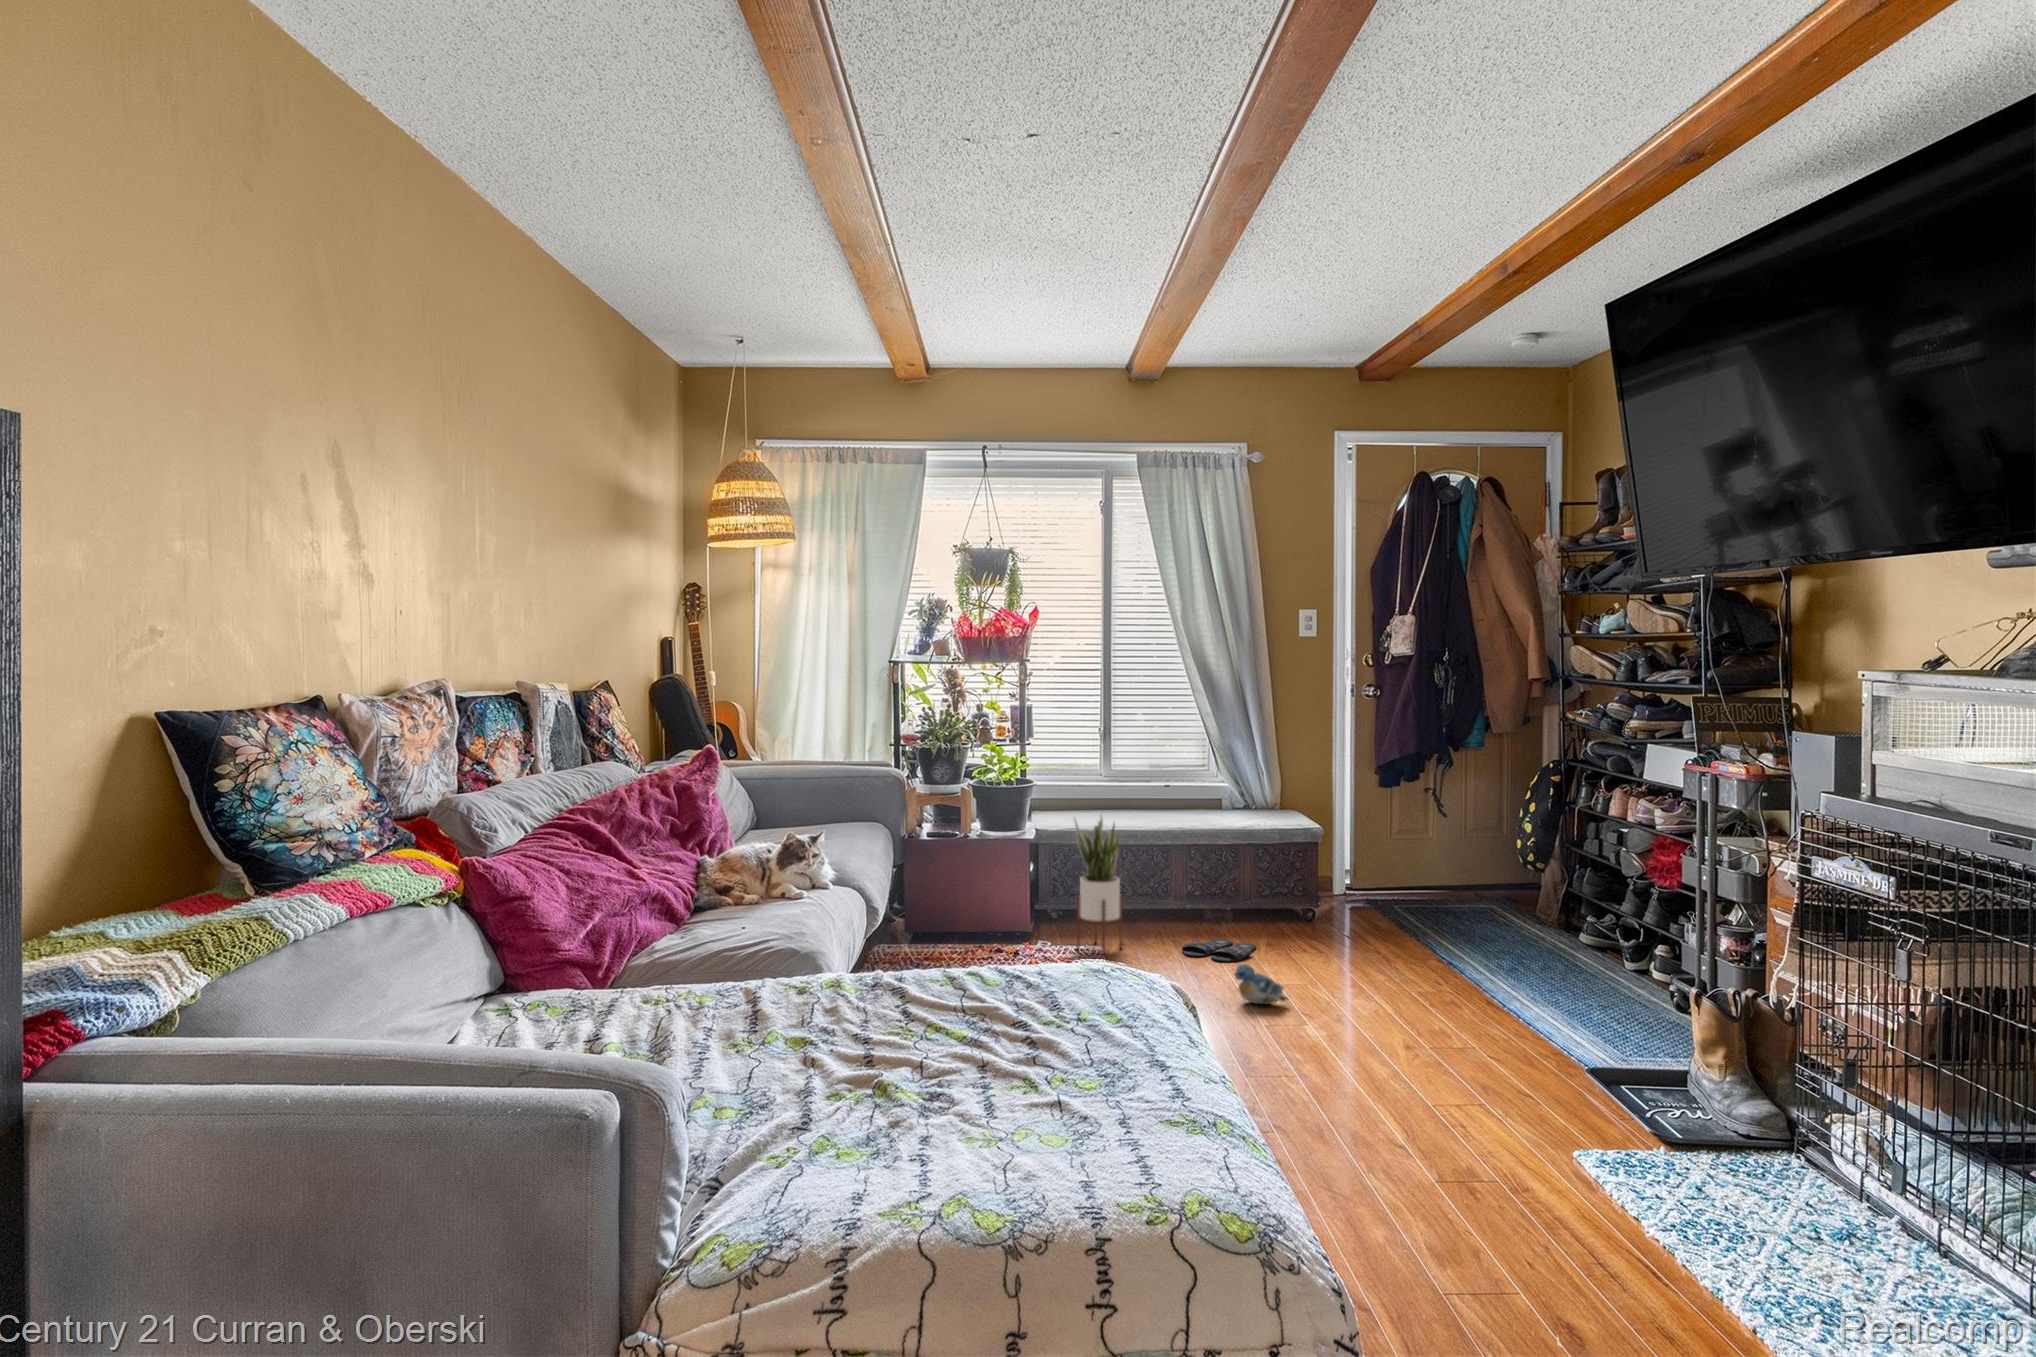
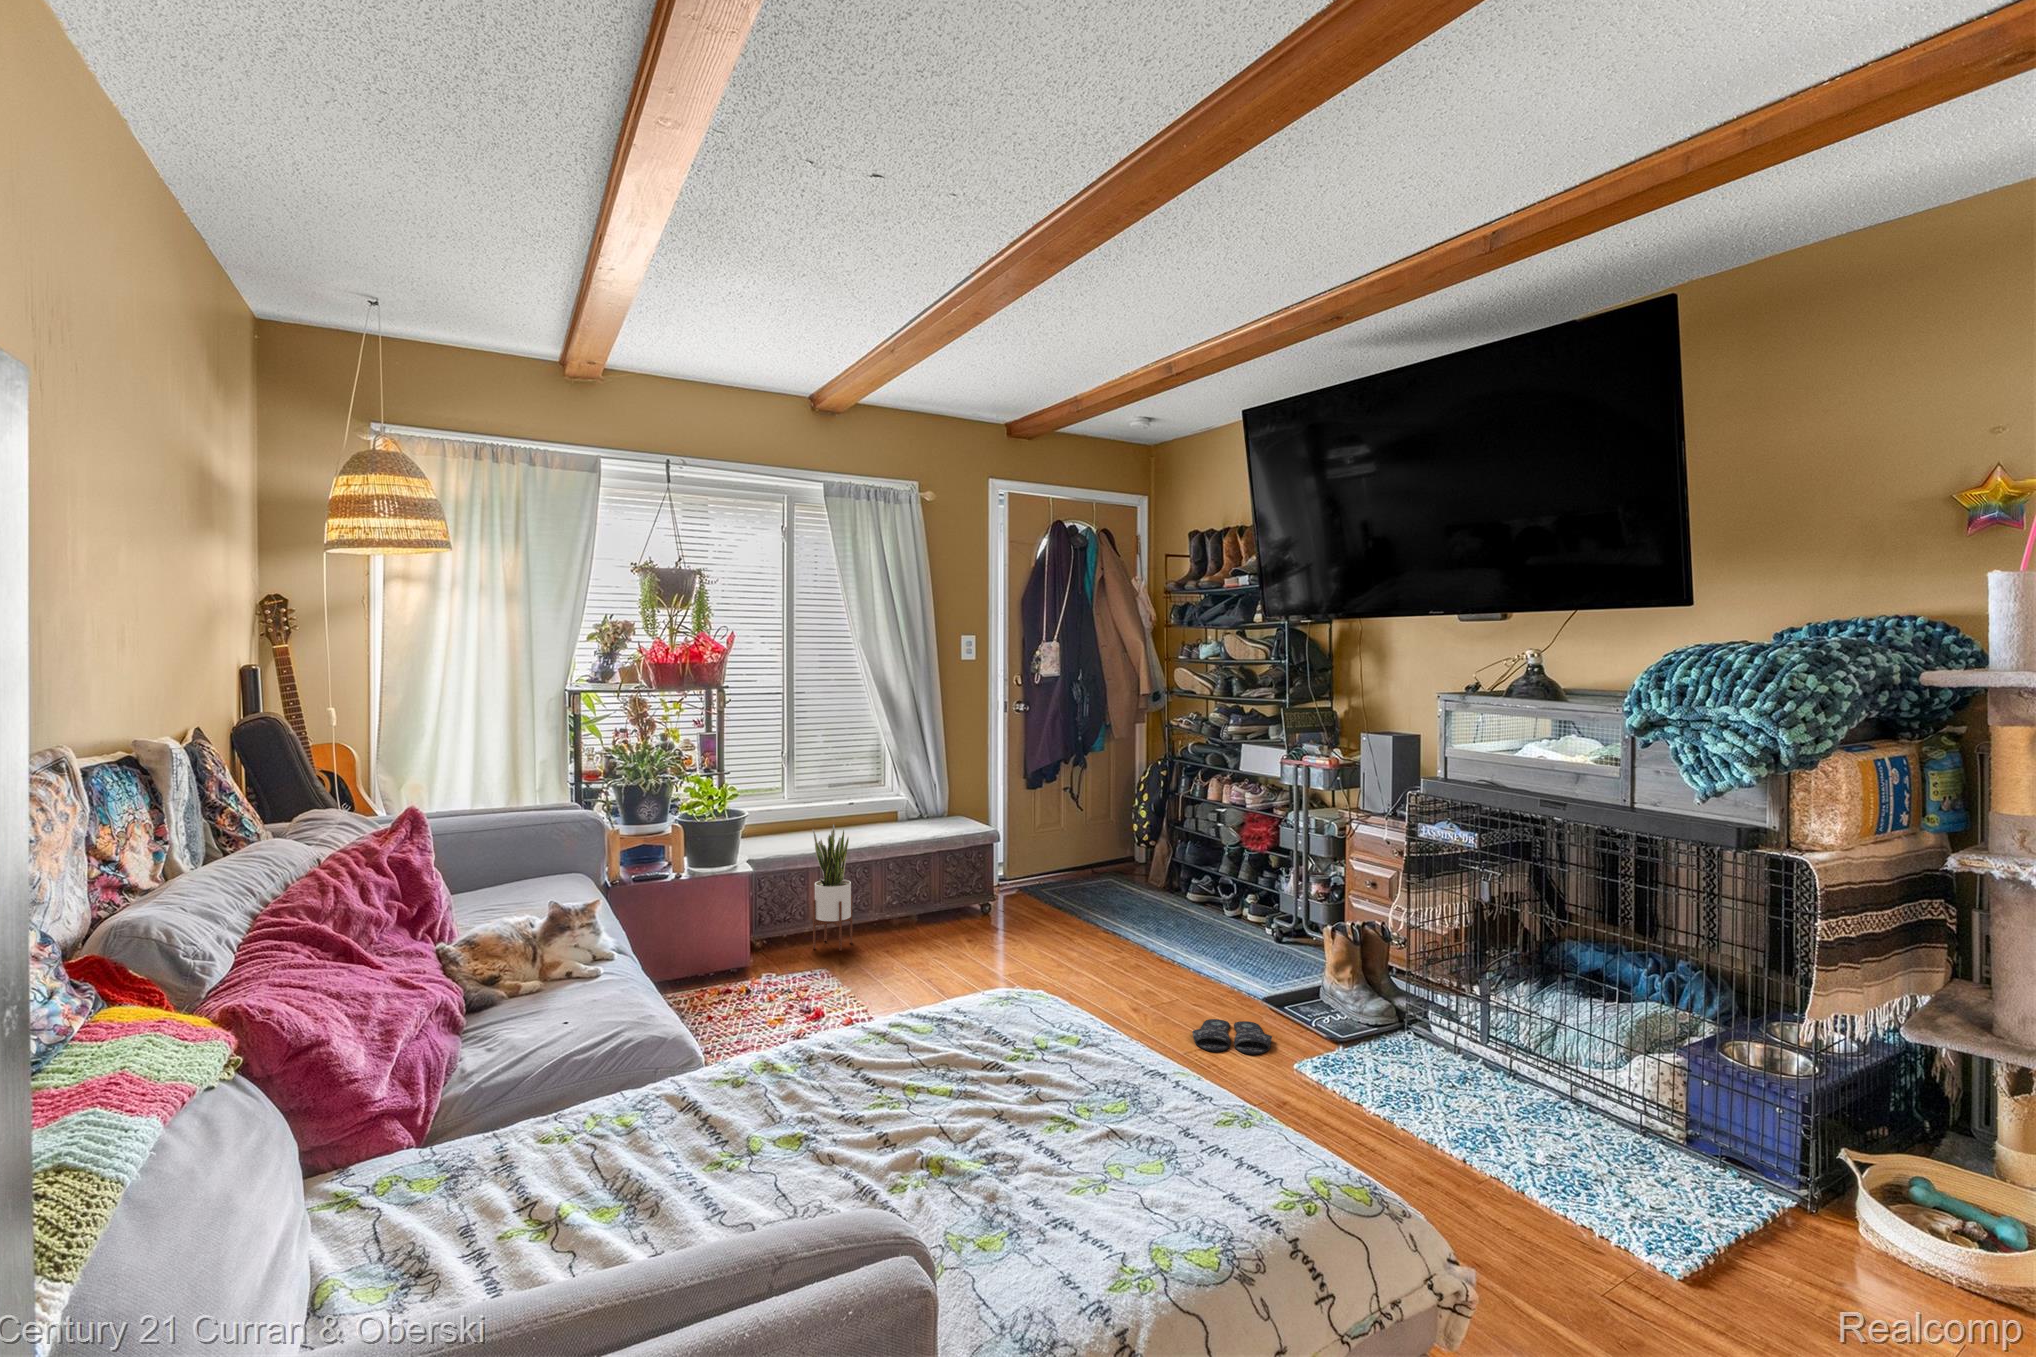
slippers: present [1182,939,1256,962] -> present [1192,1019,1272,1055]
plush toy: present [1234,964,1288,1005] -> none [978,945,1024,977]

